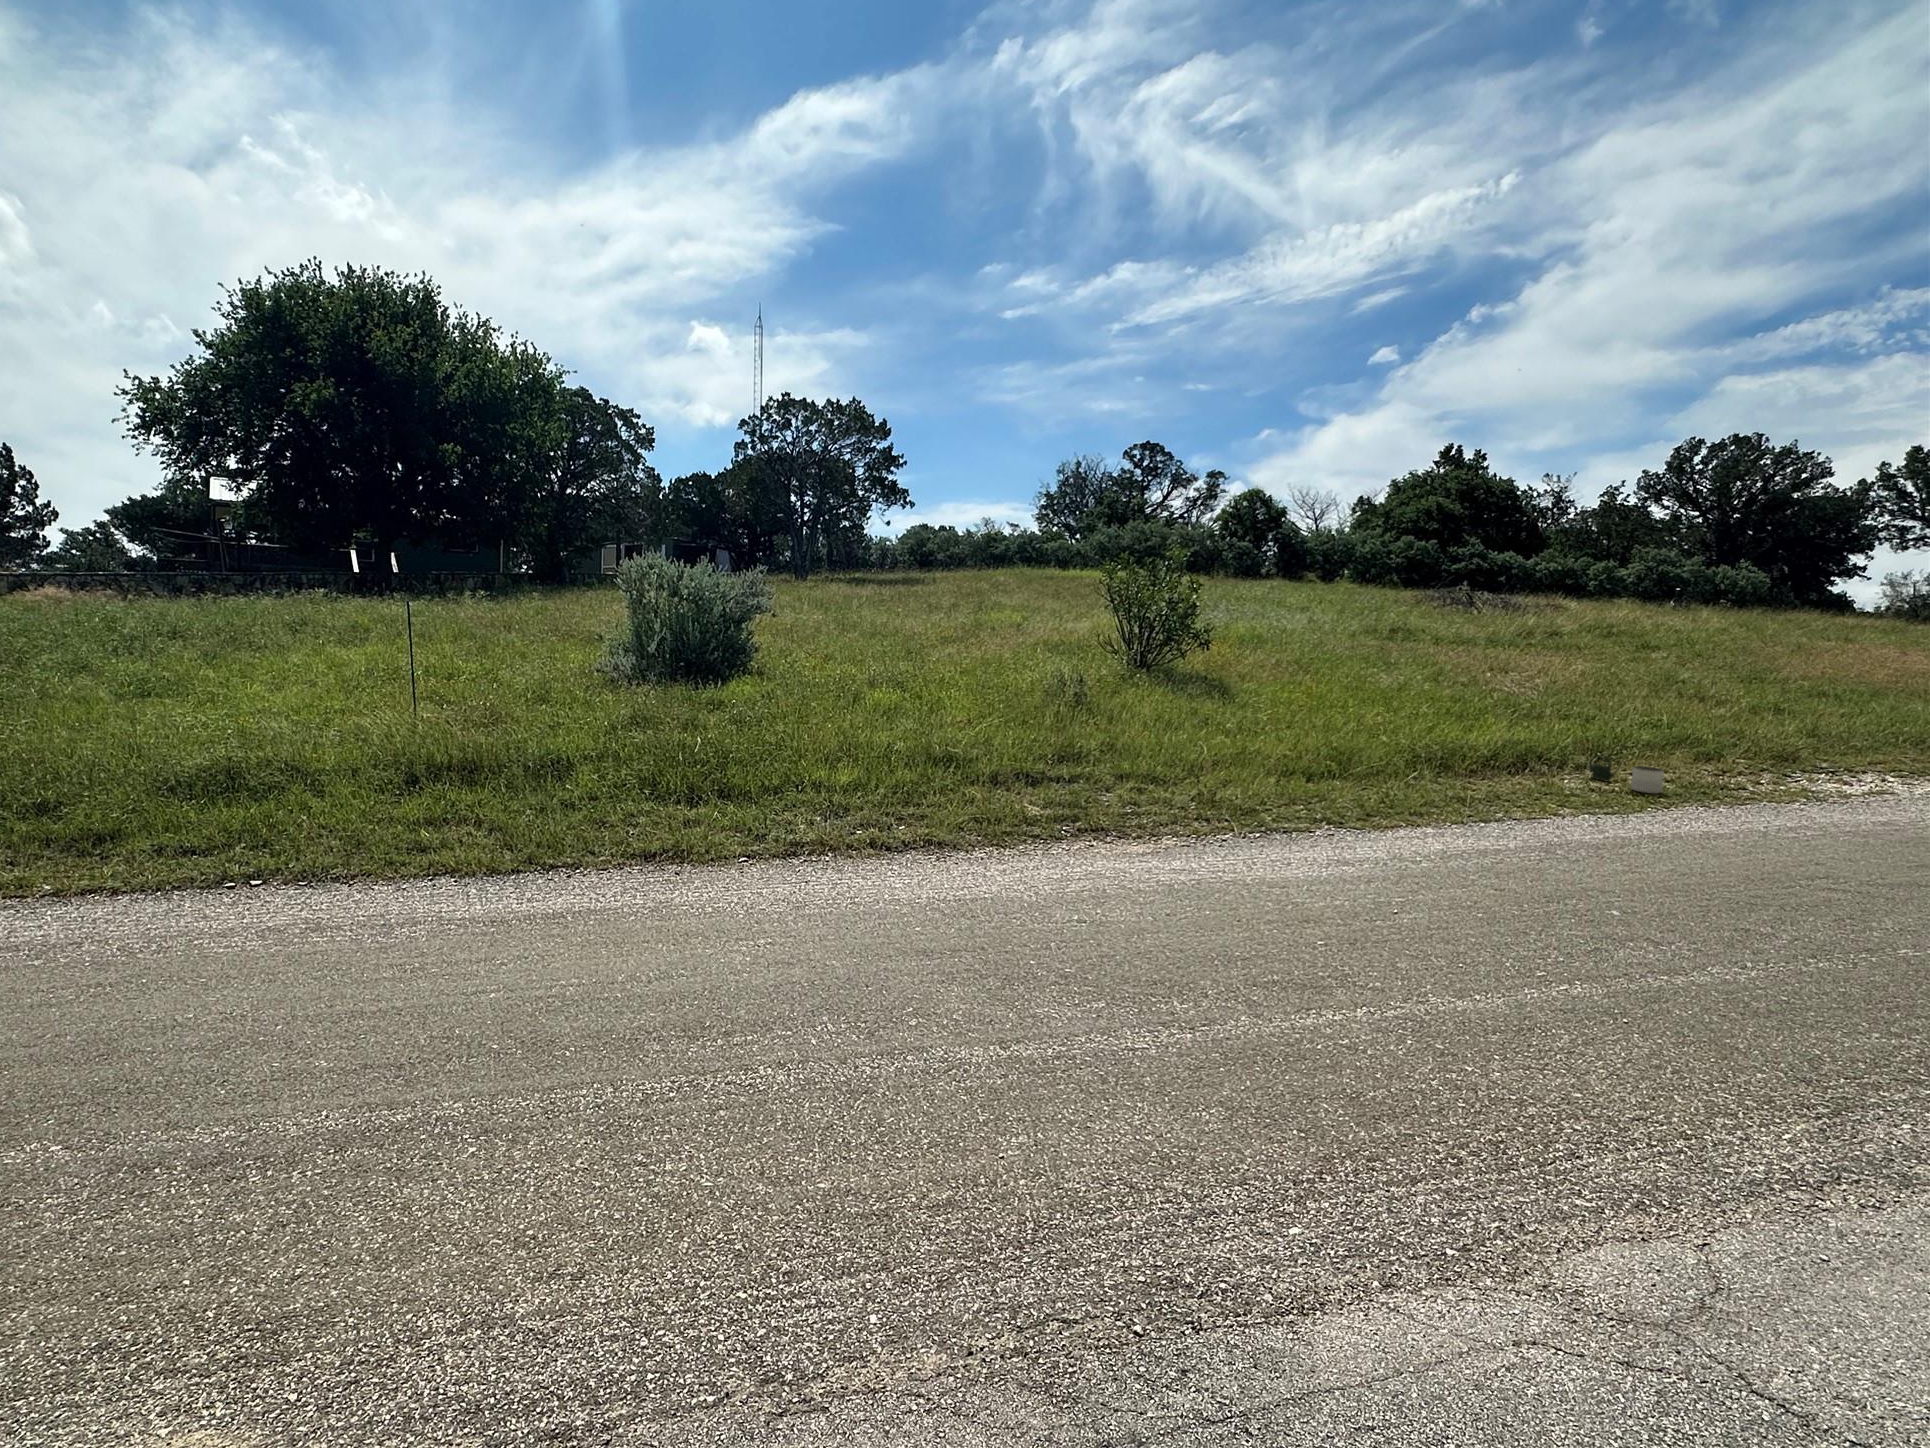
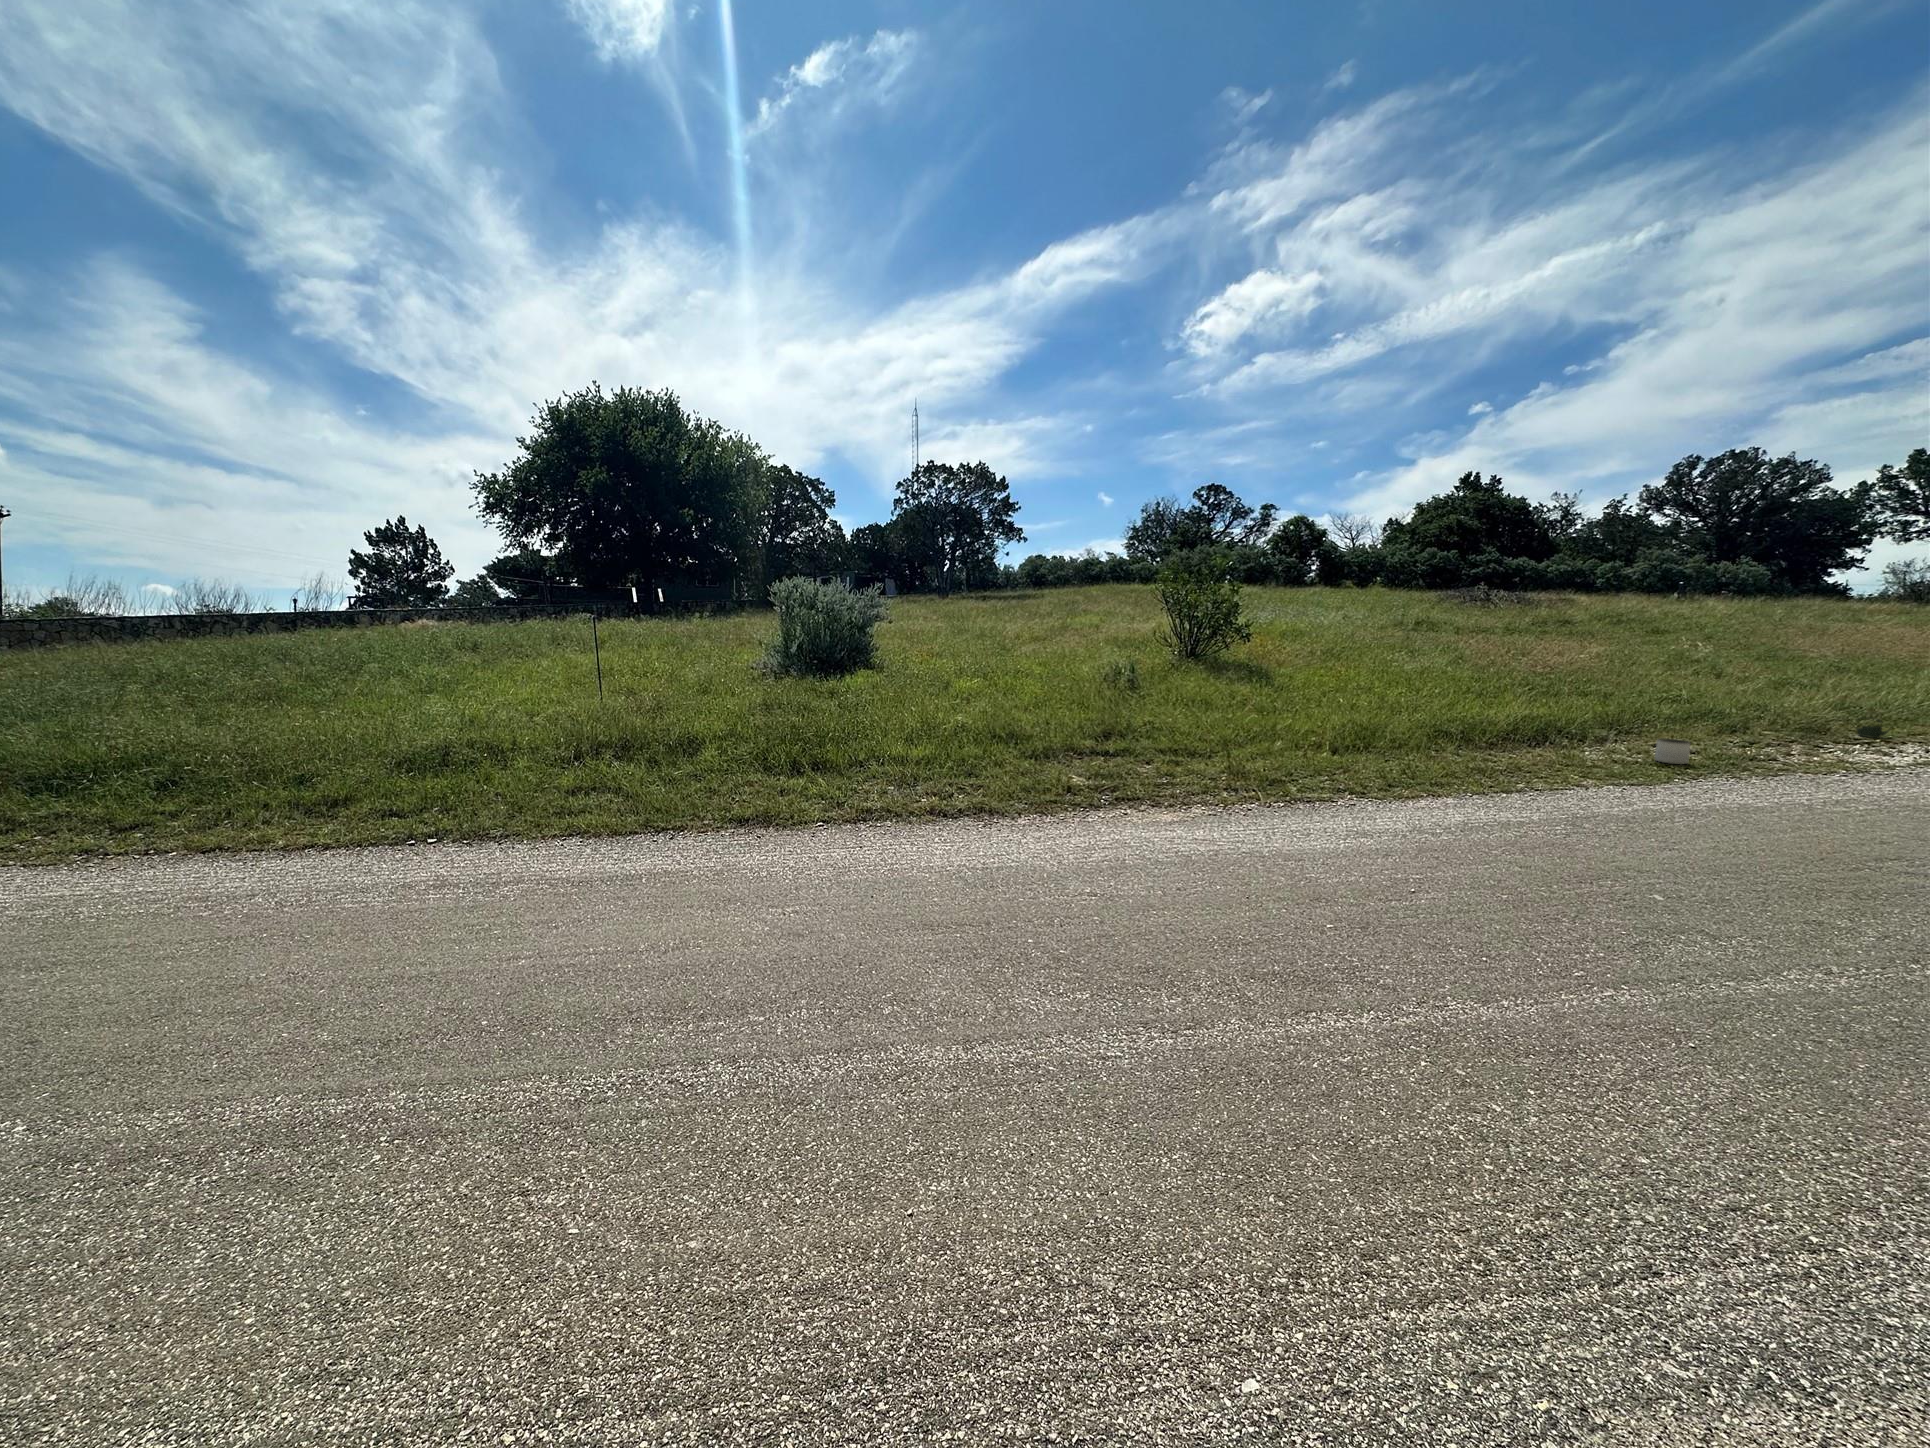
watering can: present [1589,757,1618,781] -> present [1856,717,1890,738]

